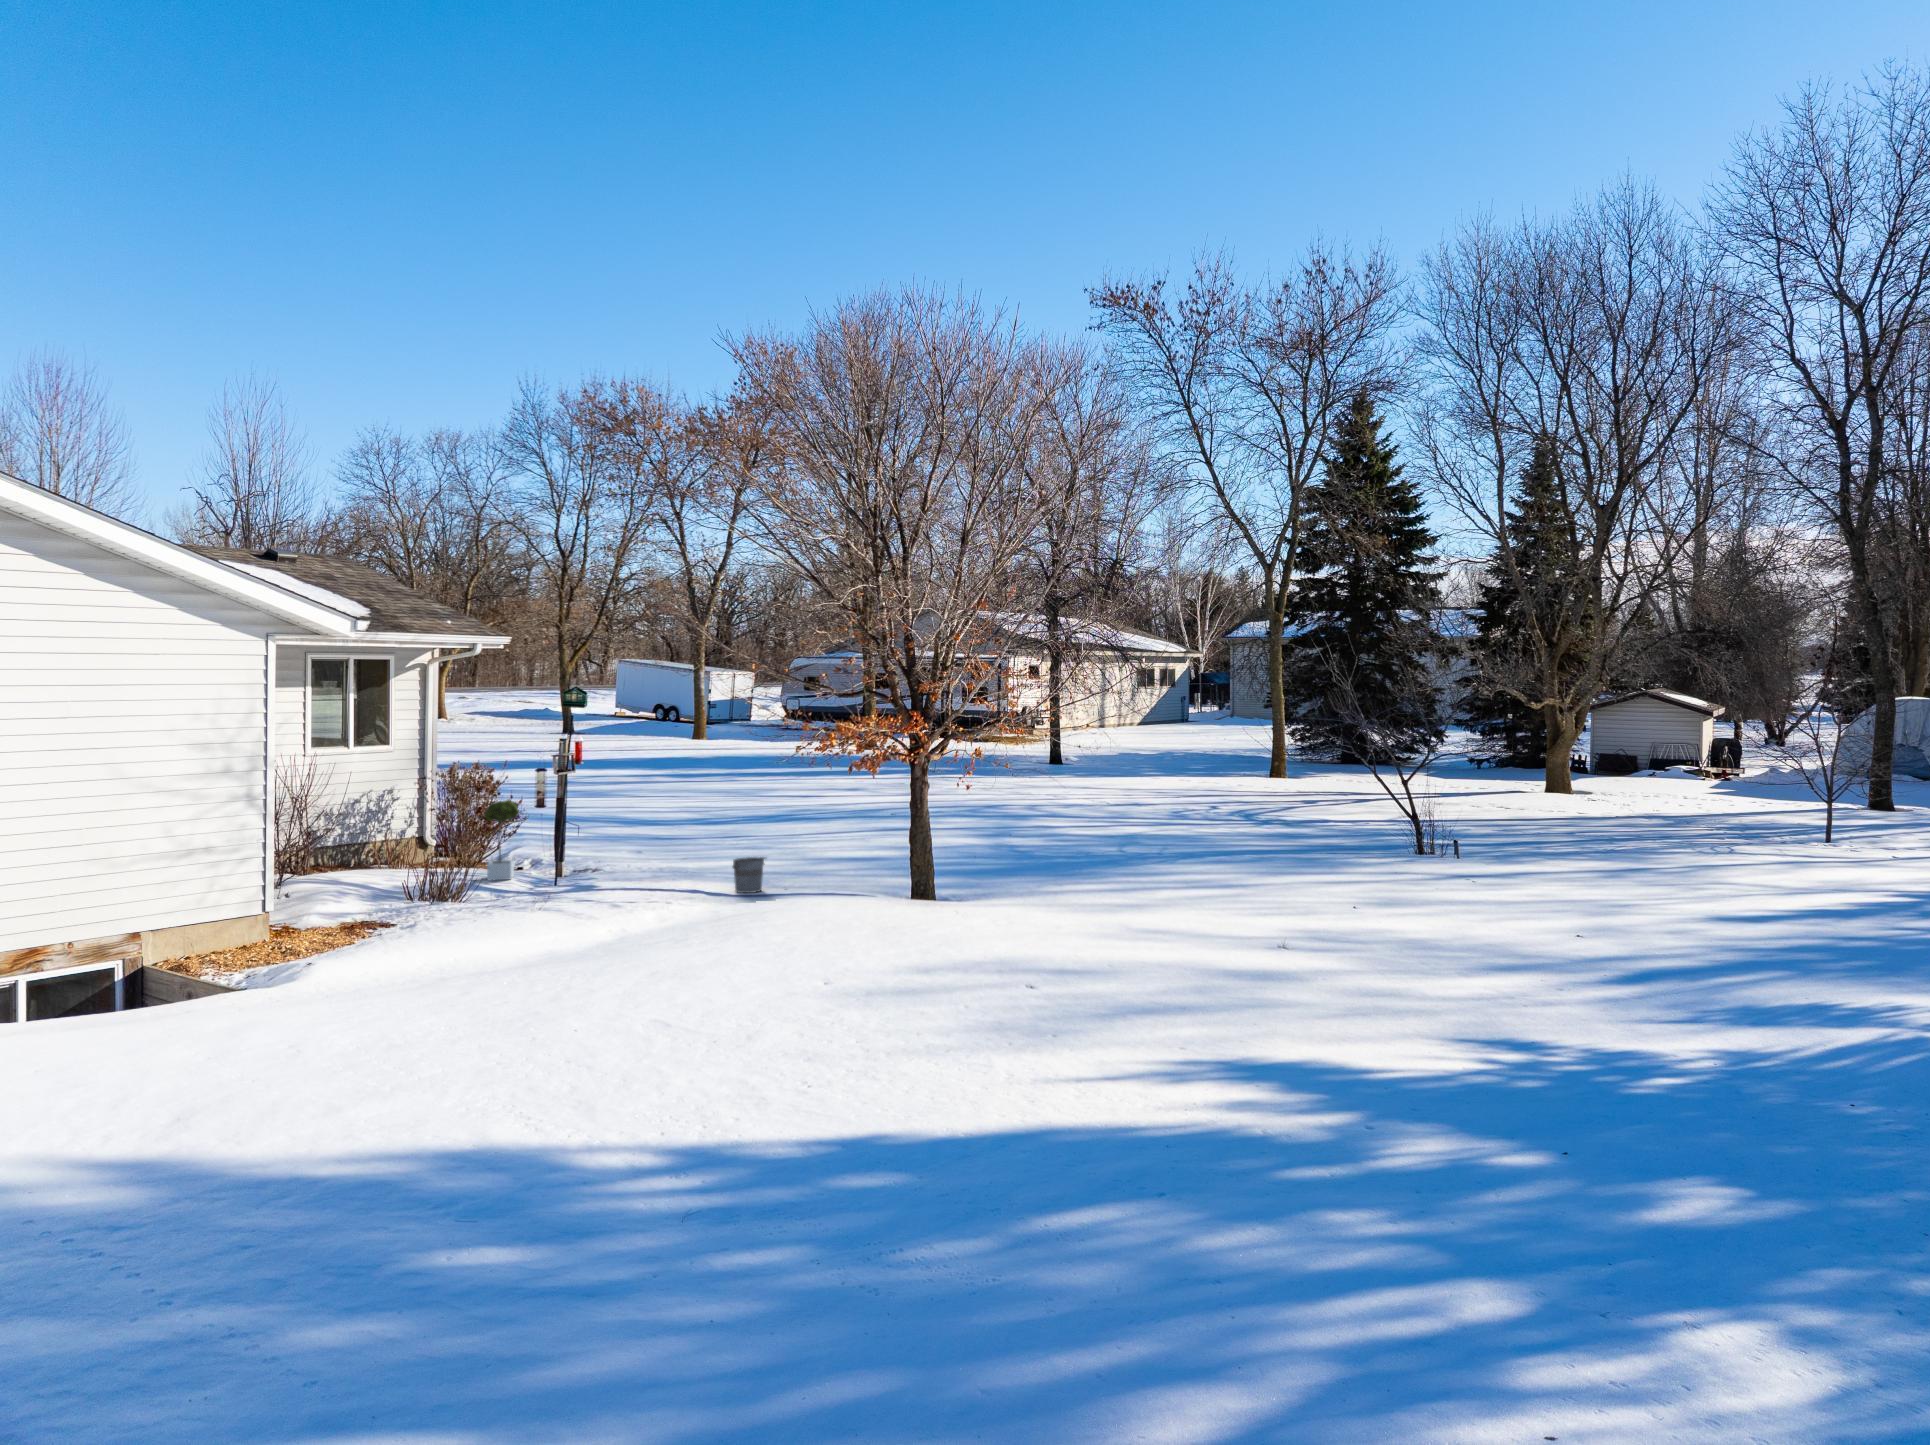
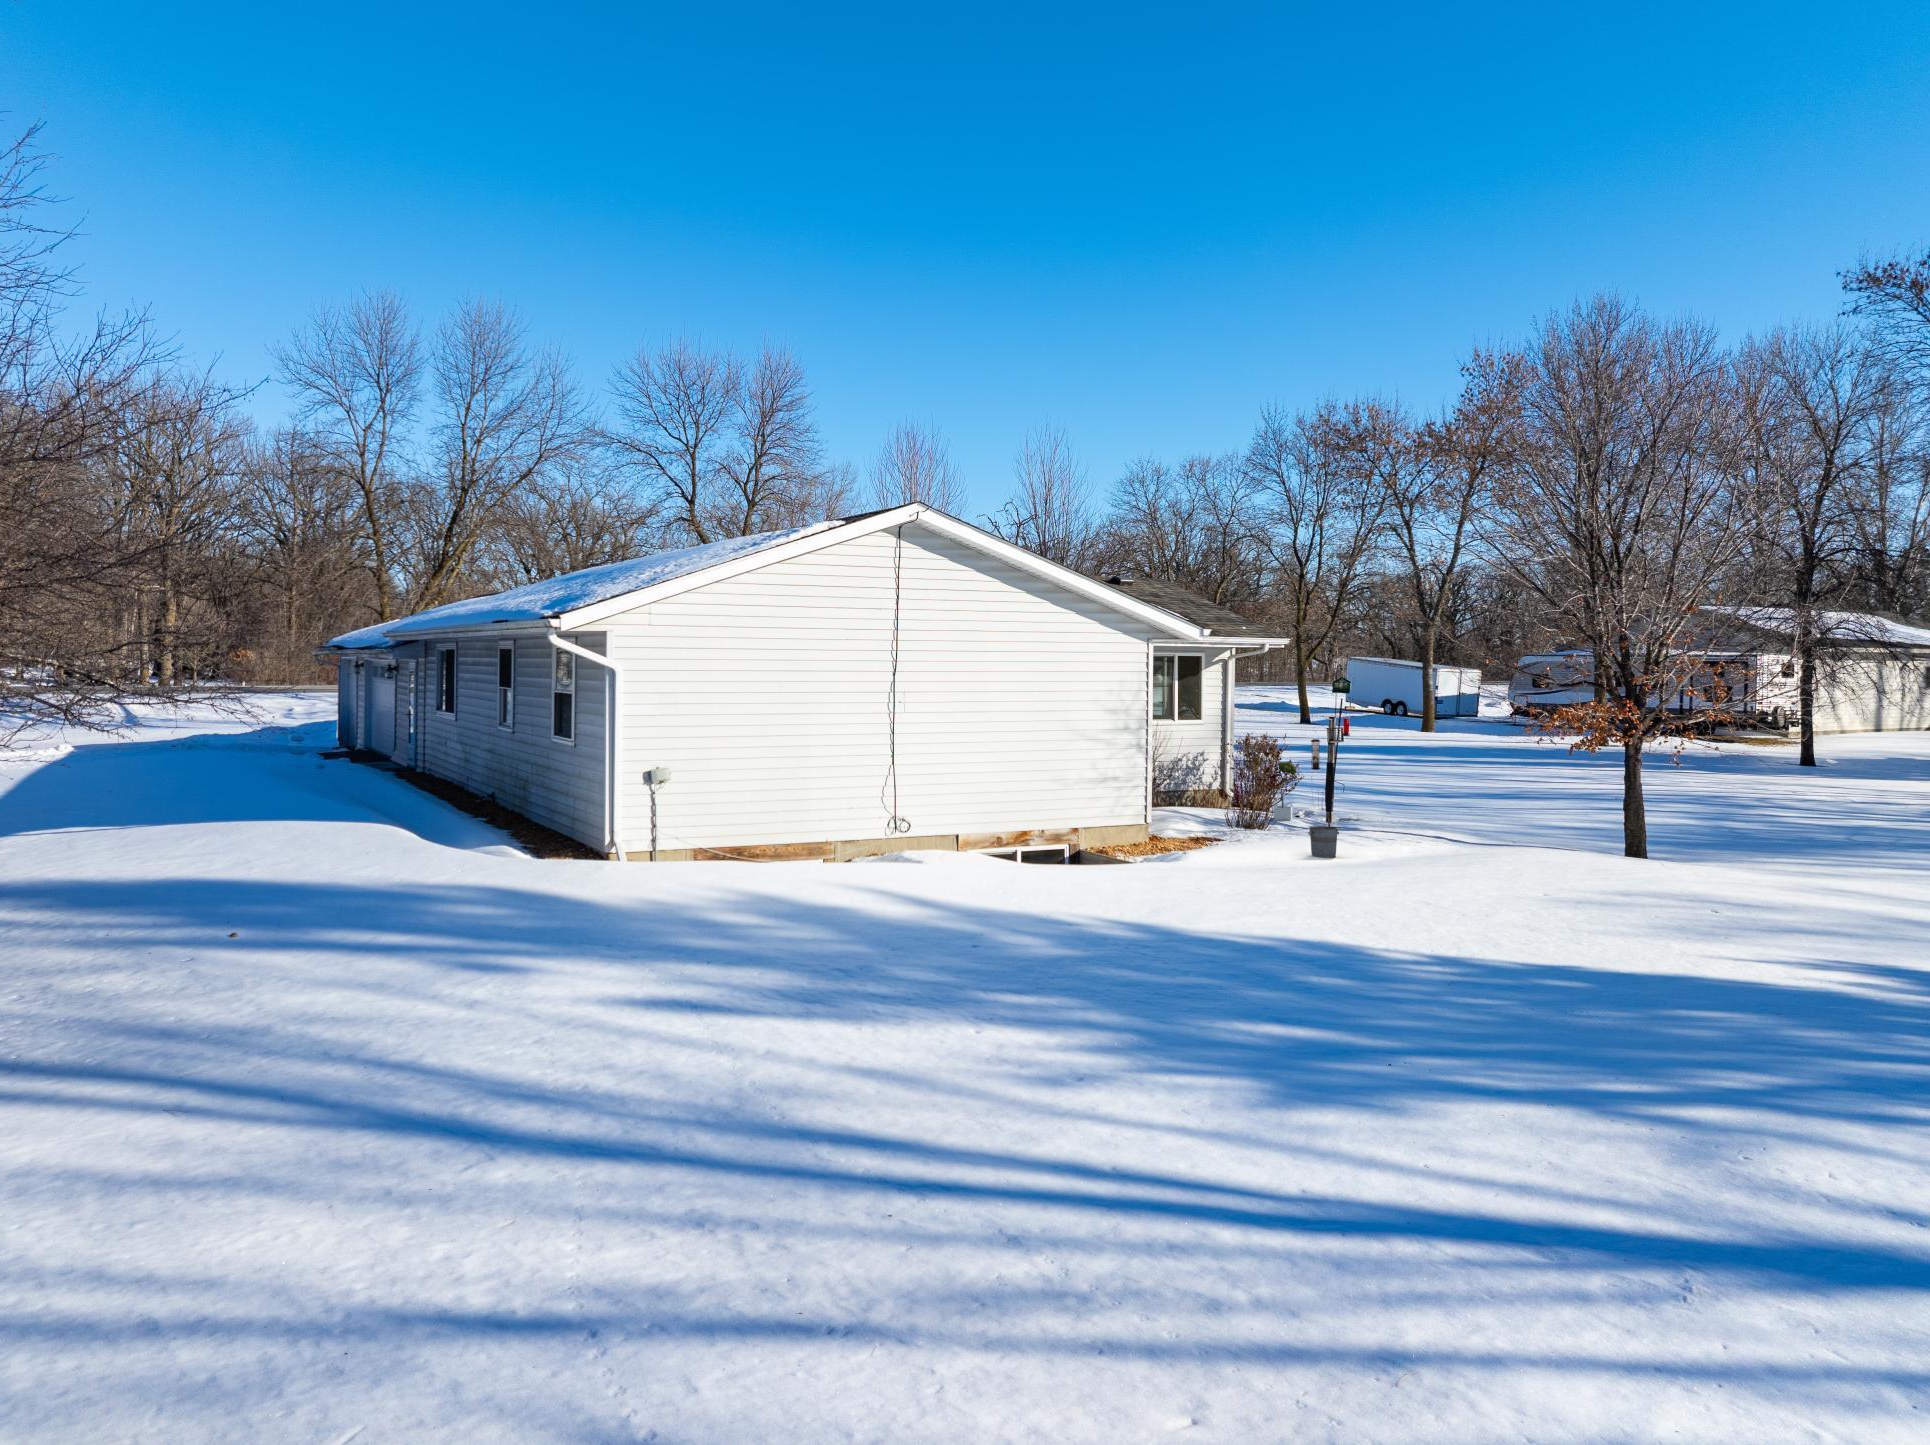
bucket: present [733,857,765,893] -> present [1308,826,1341,858]

